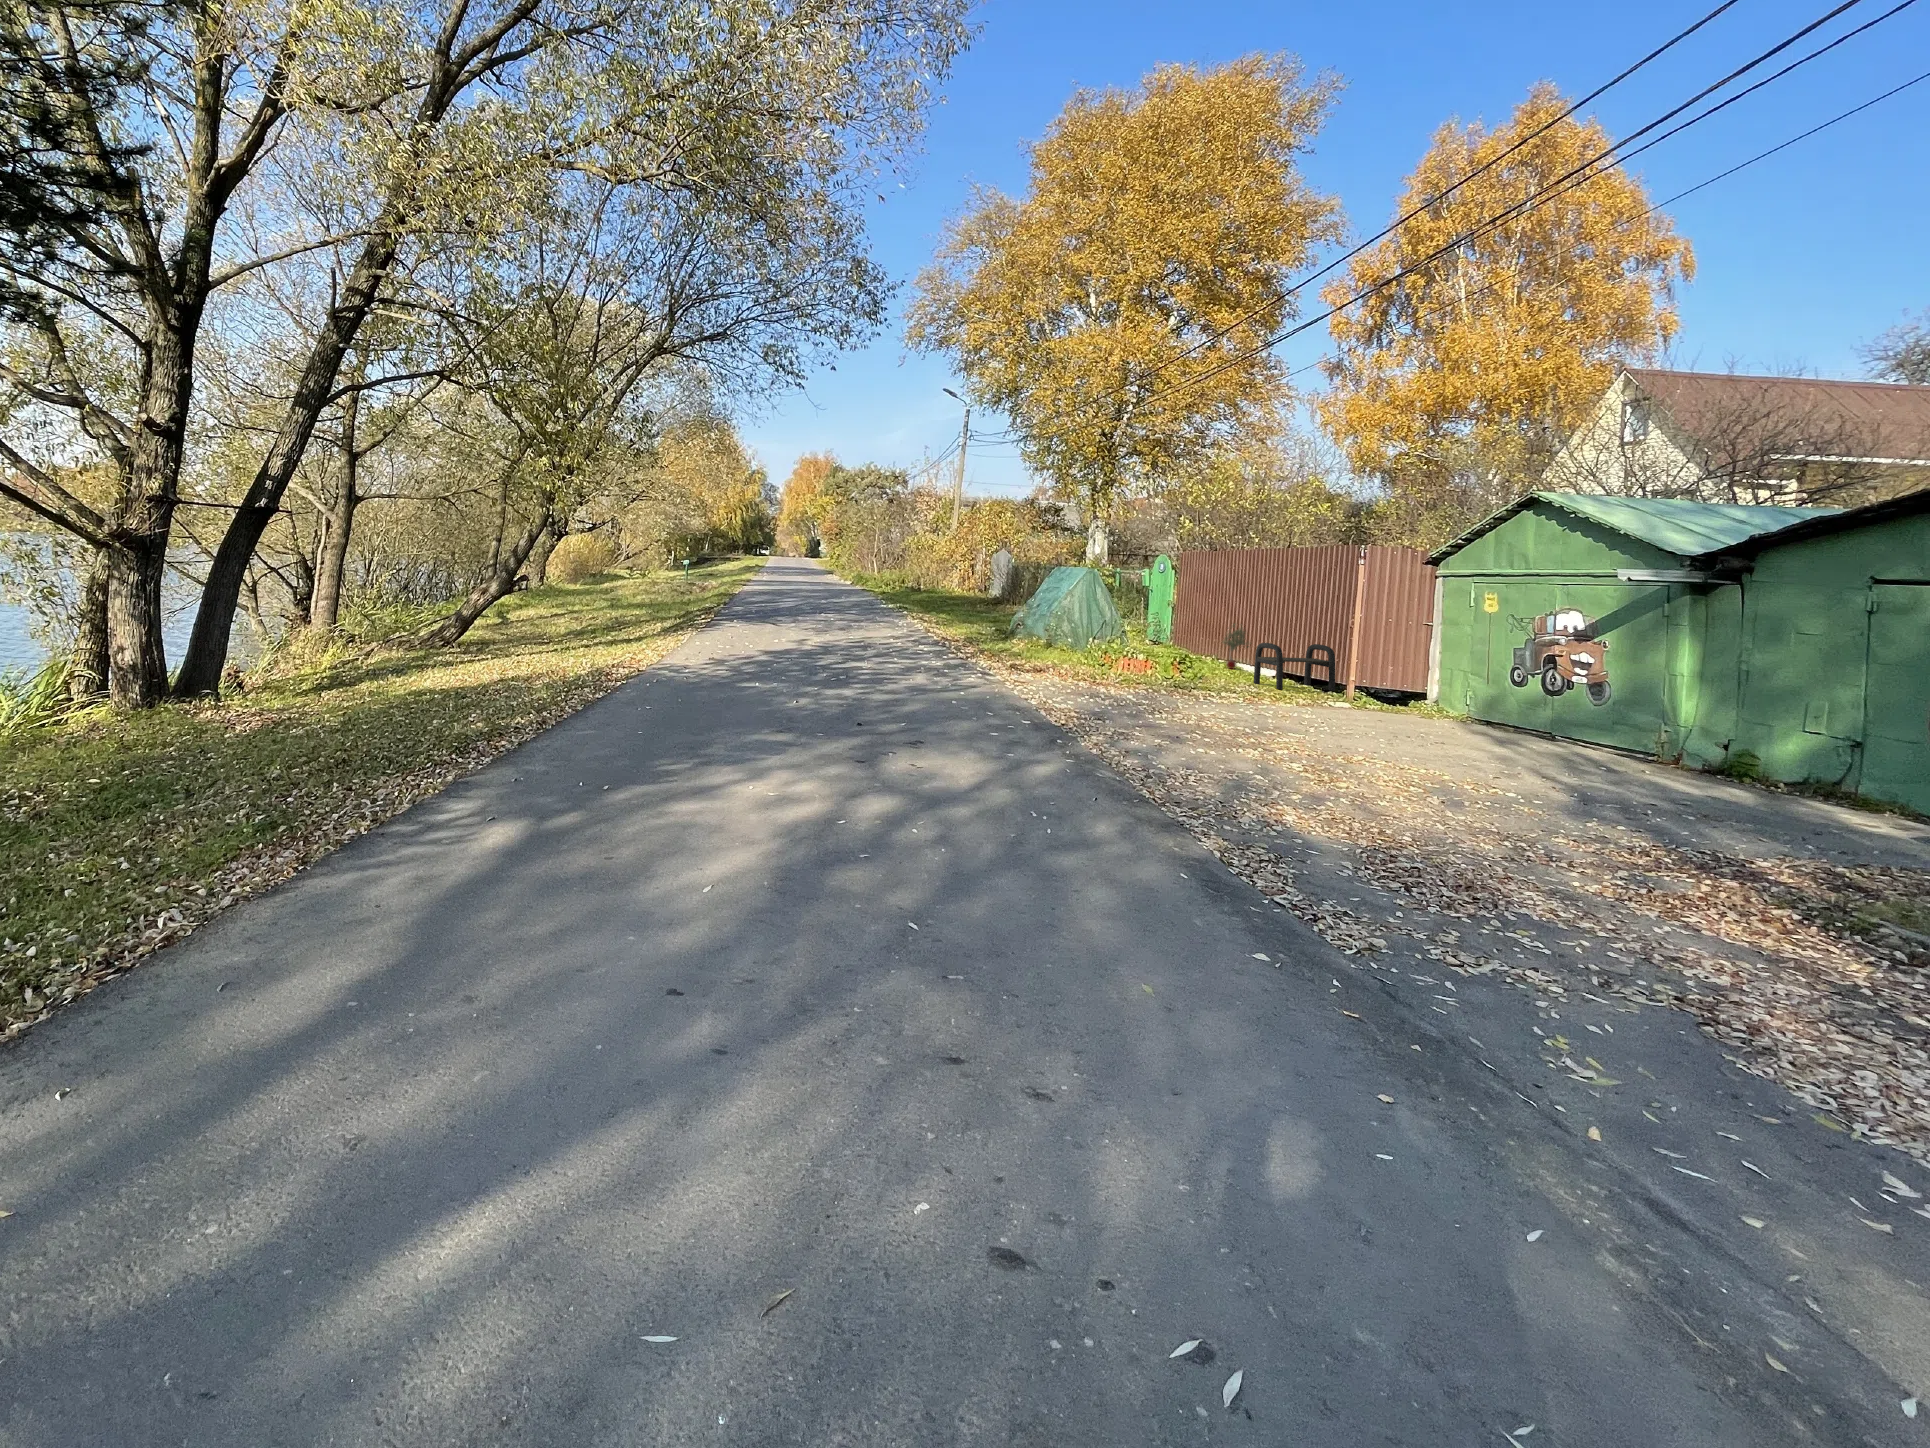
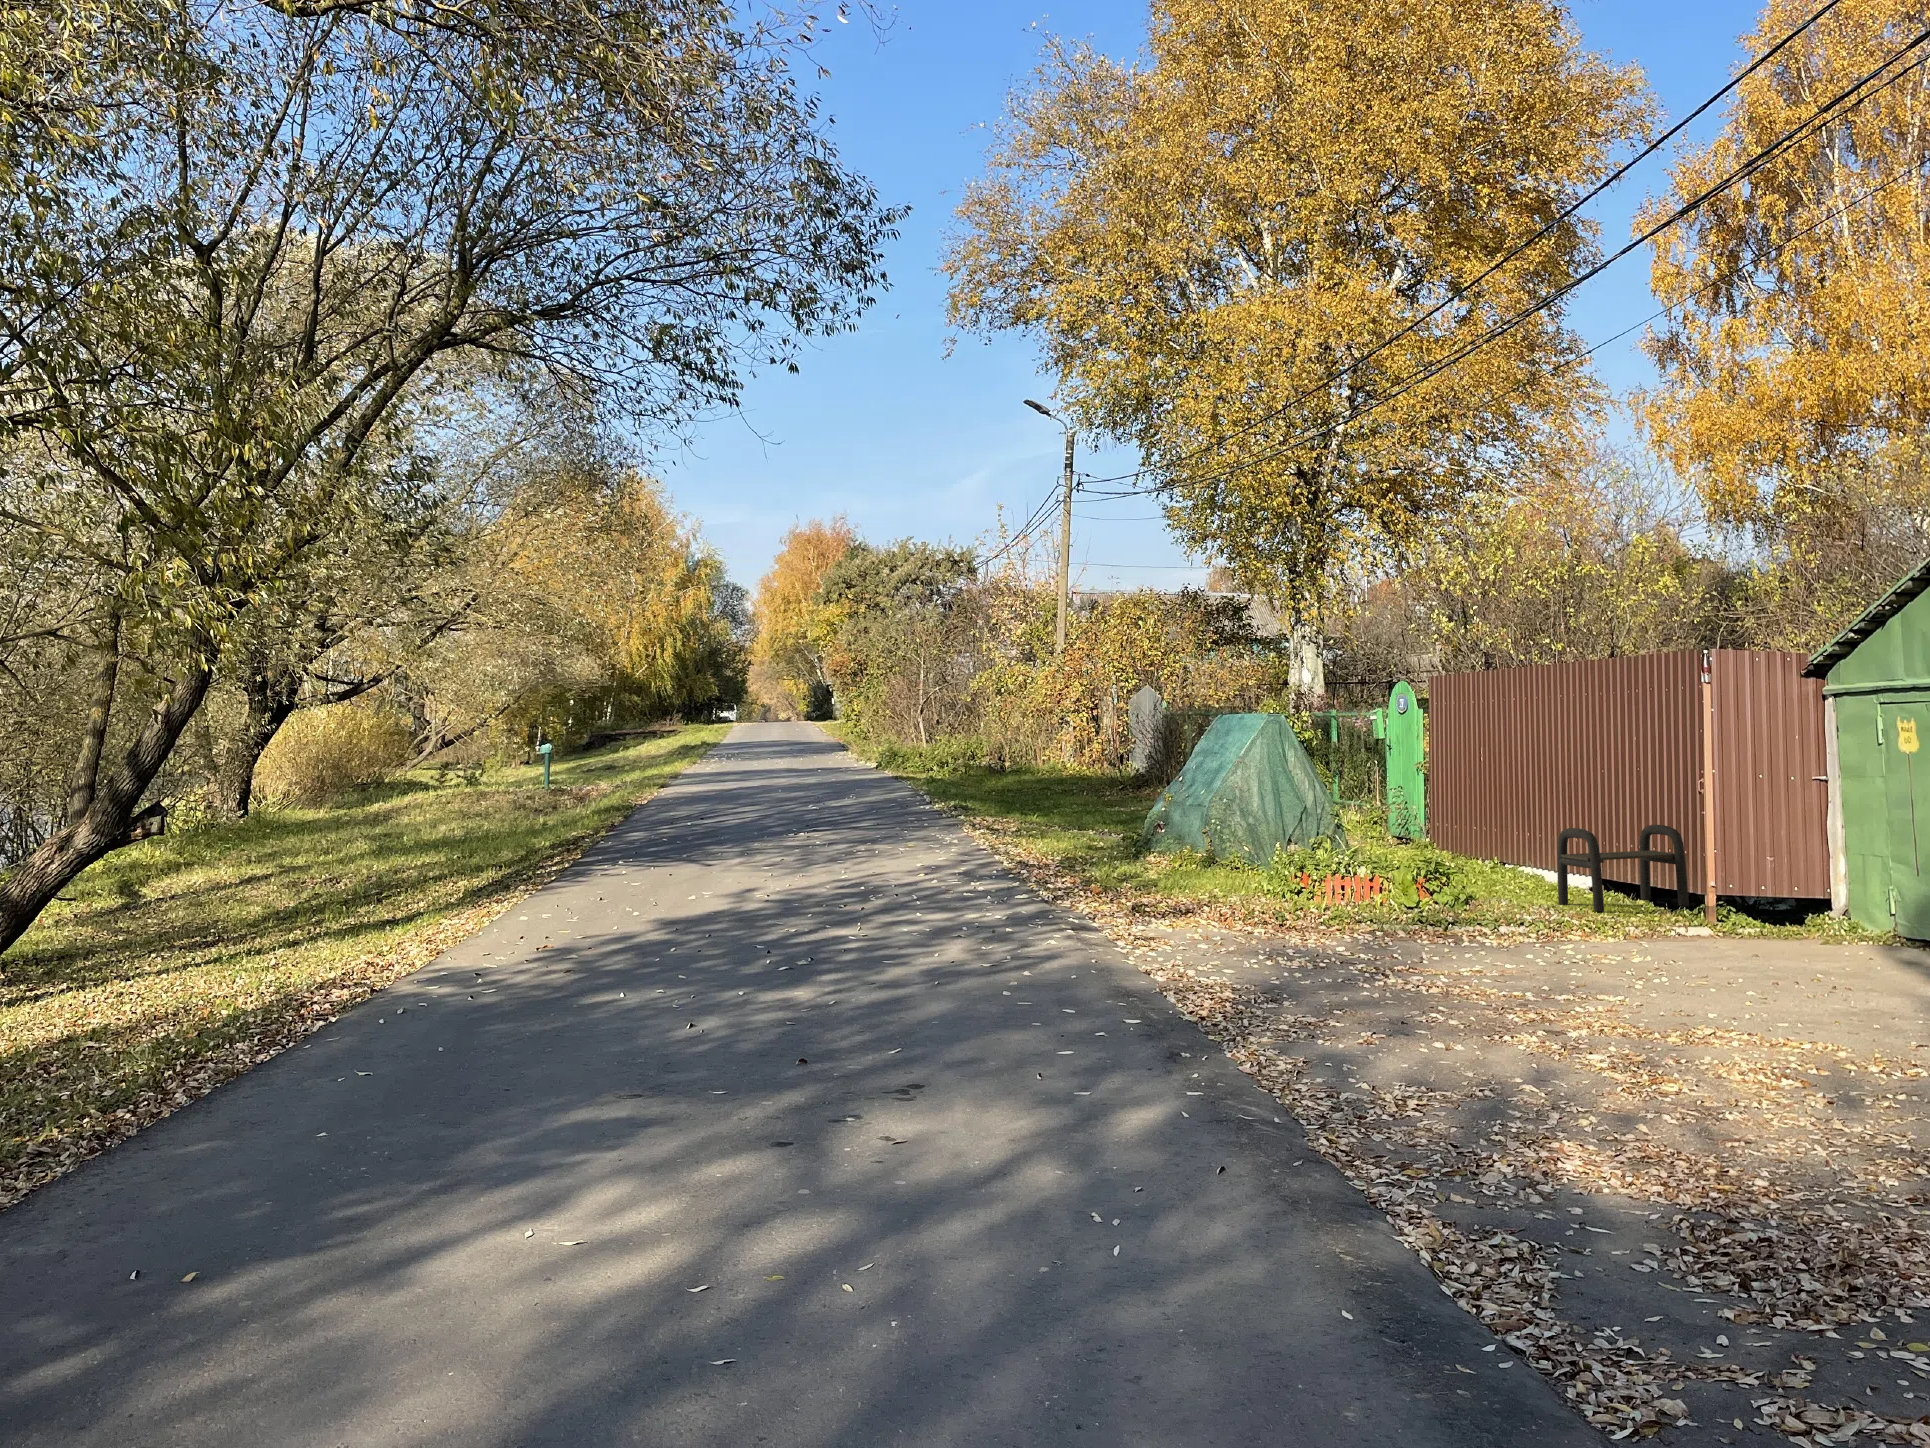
potted tree: present [1223,624,1251,669] -> none [1508,796,1557,881]

